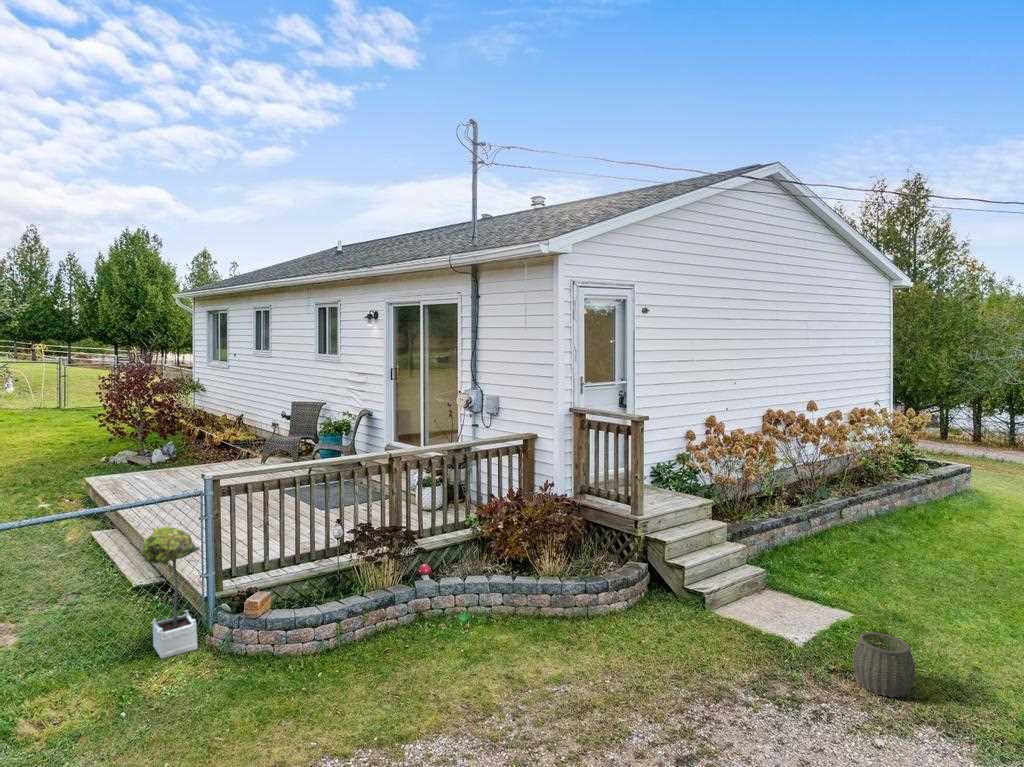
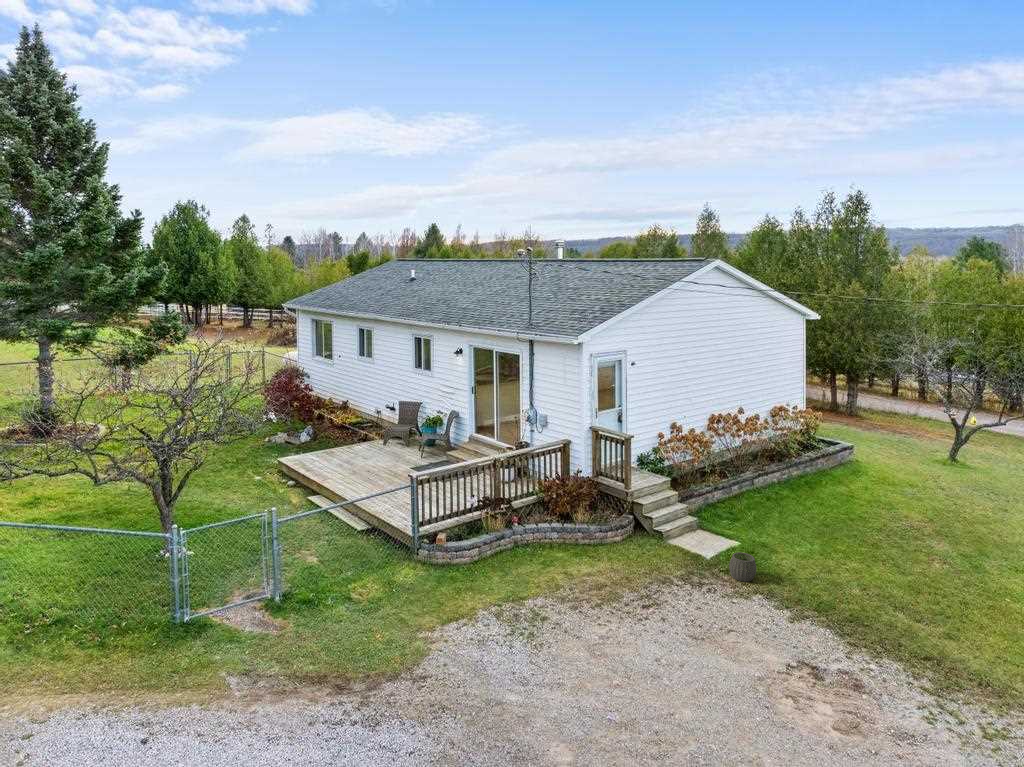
potted tree: present [142,527,200,659] -> none [386,502,412,565]

